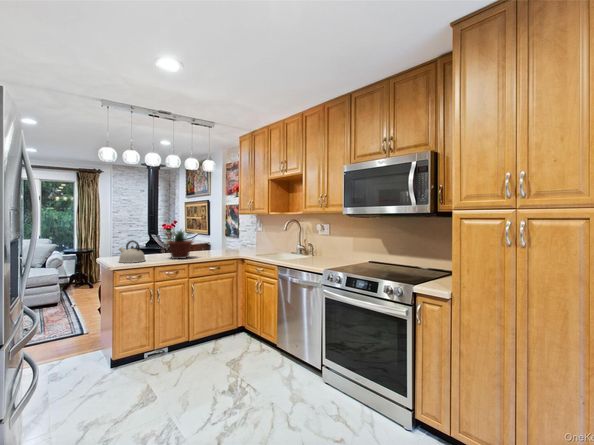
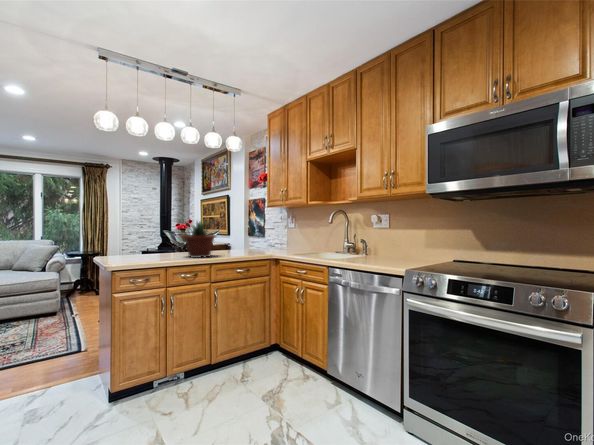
kettle: present [119,240,145,263] -> none [121,232,156,261]

